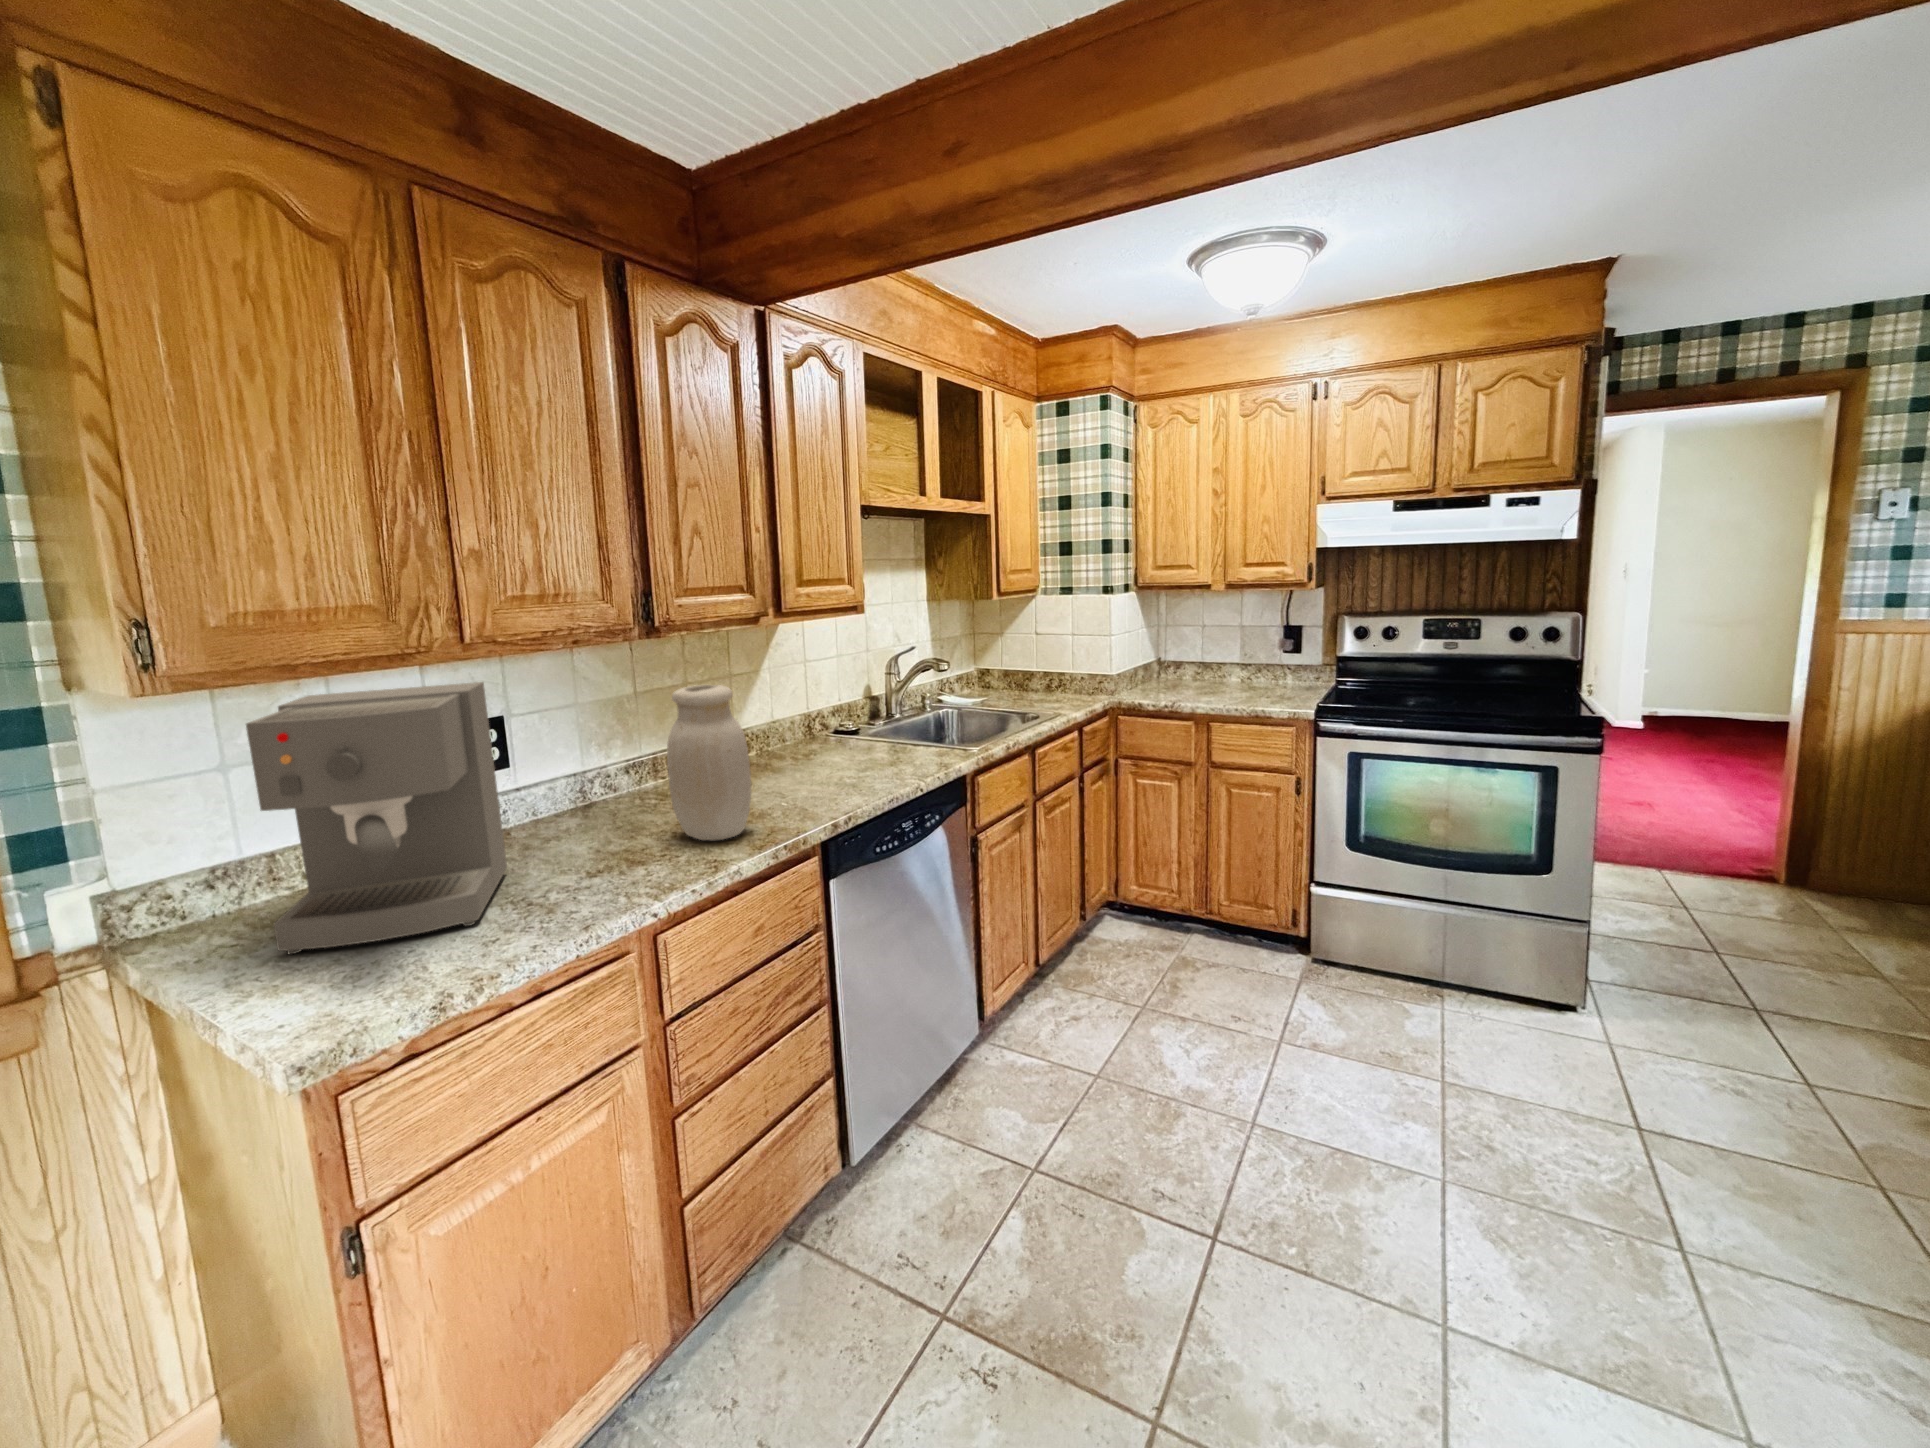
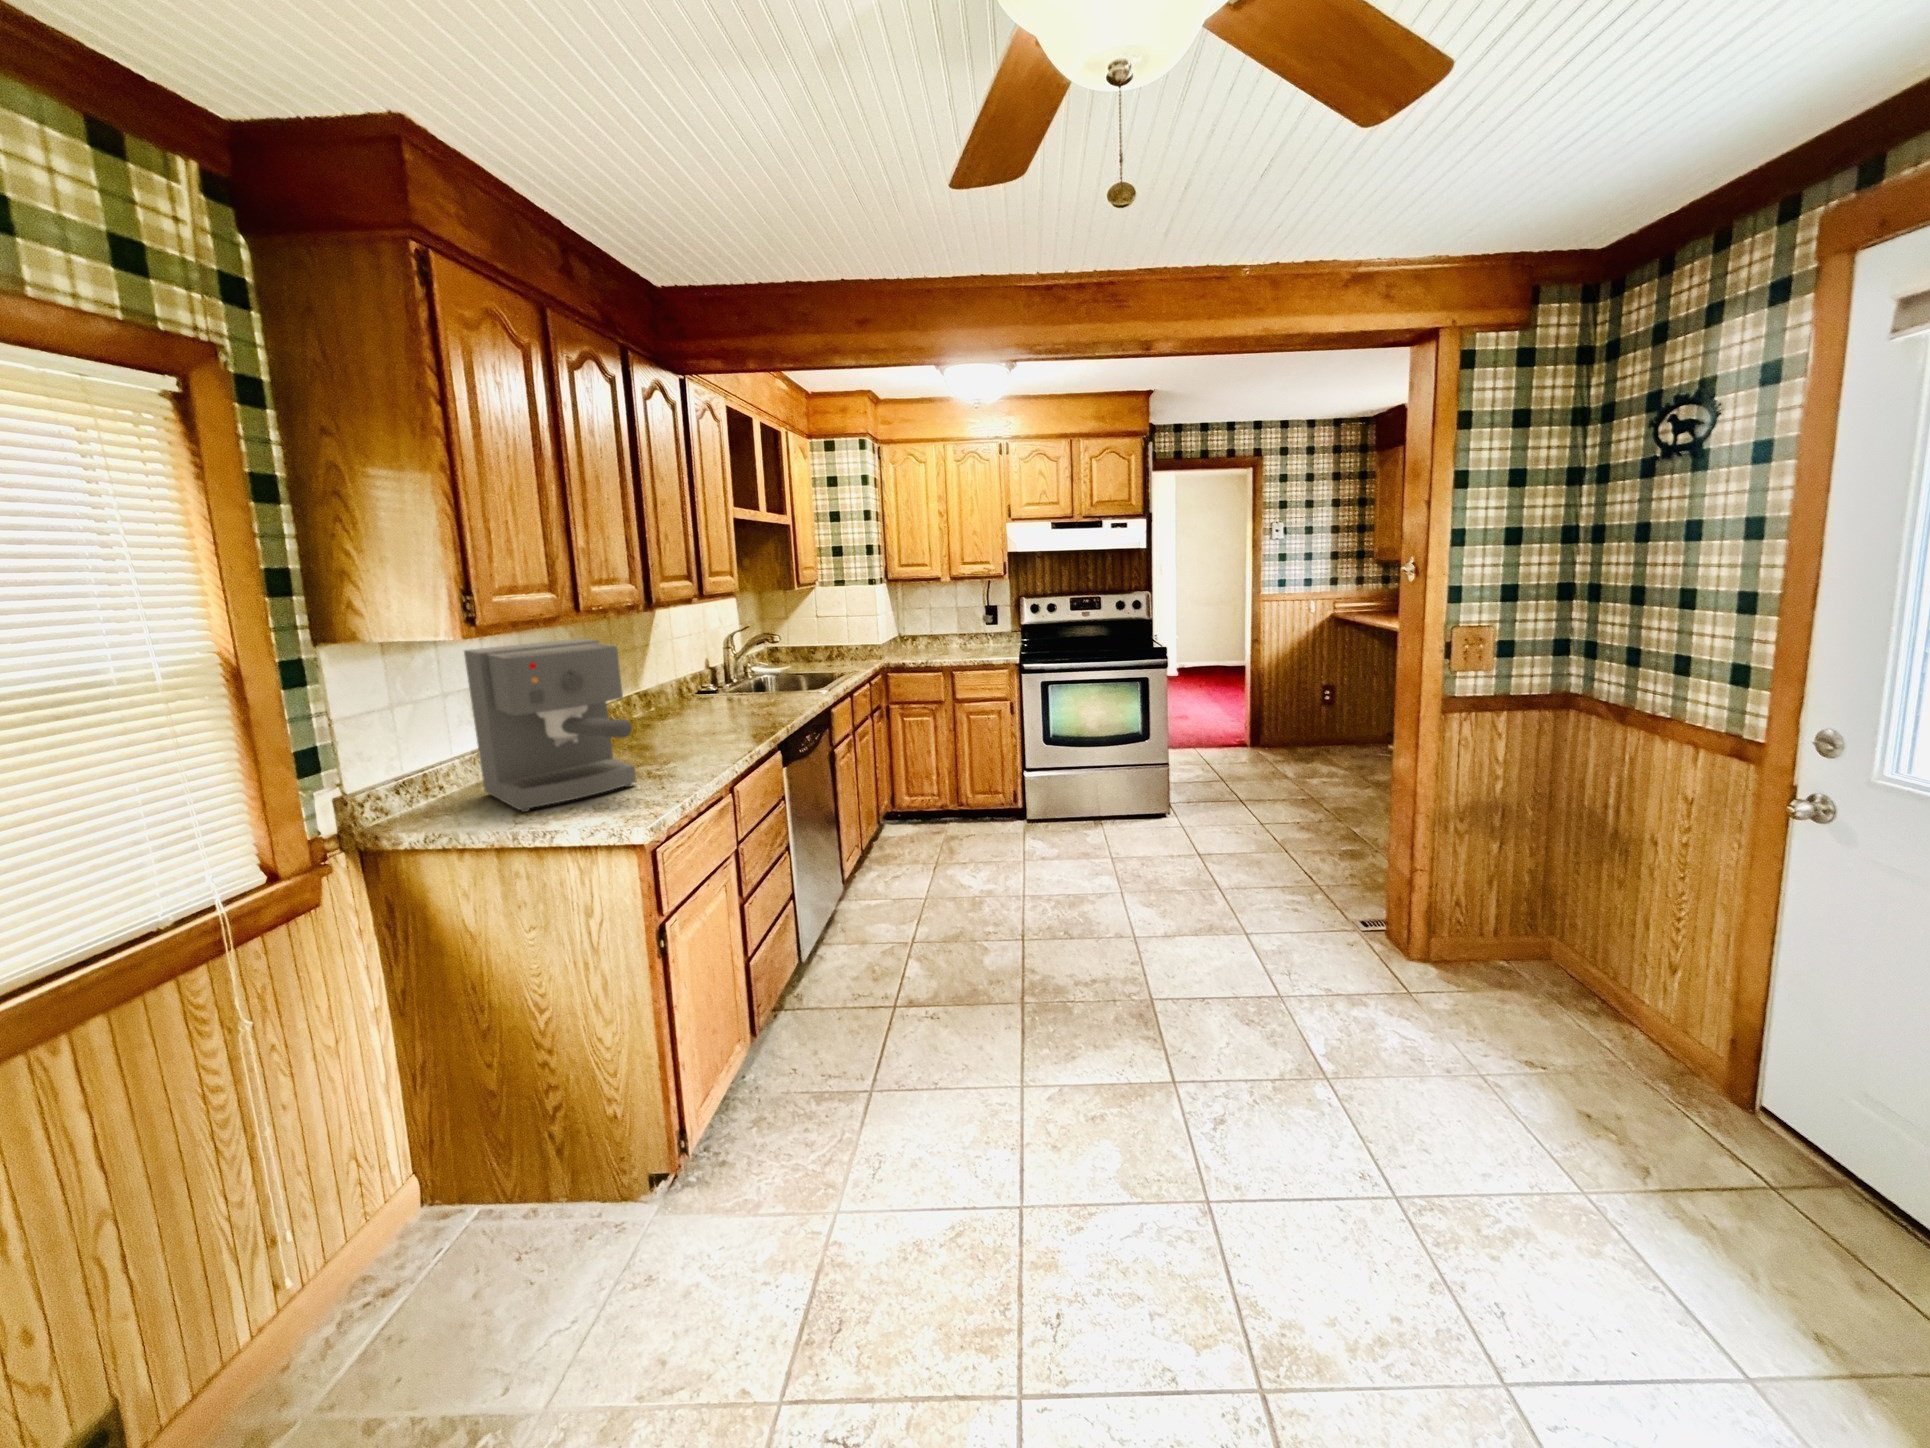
jar: present [667,685,751,841] -> none [681,640,740,743]

